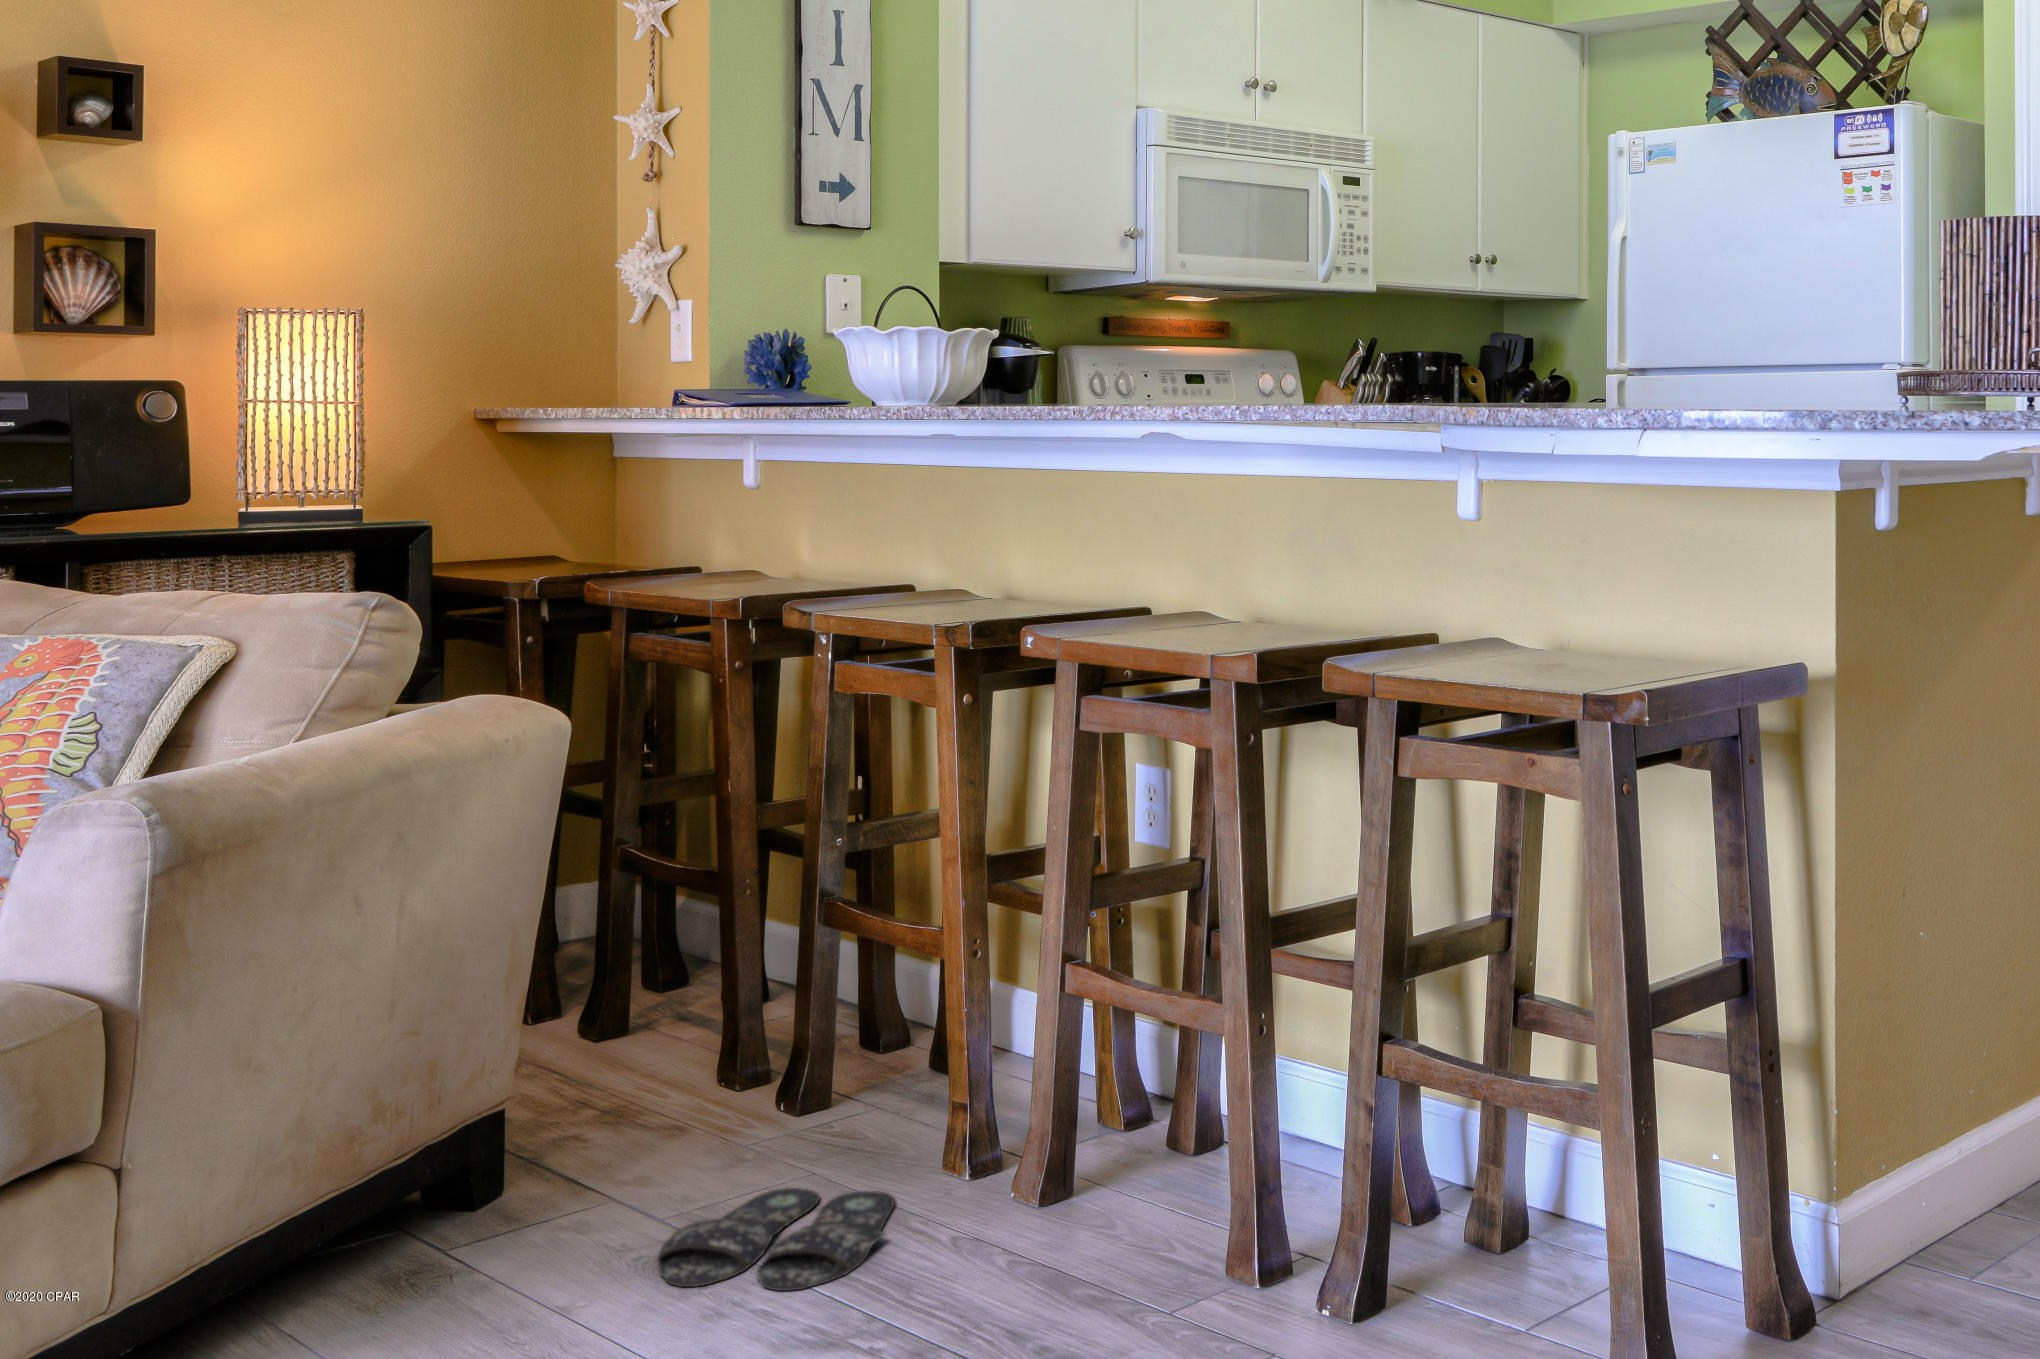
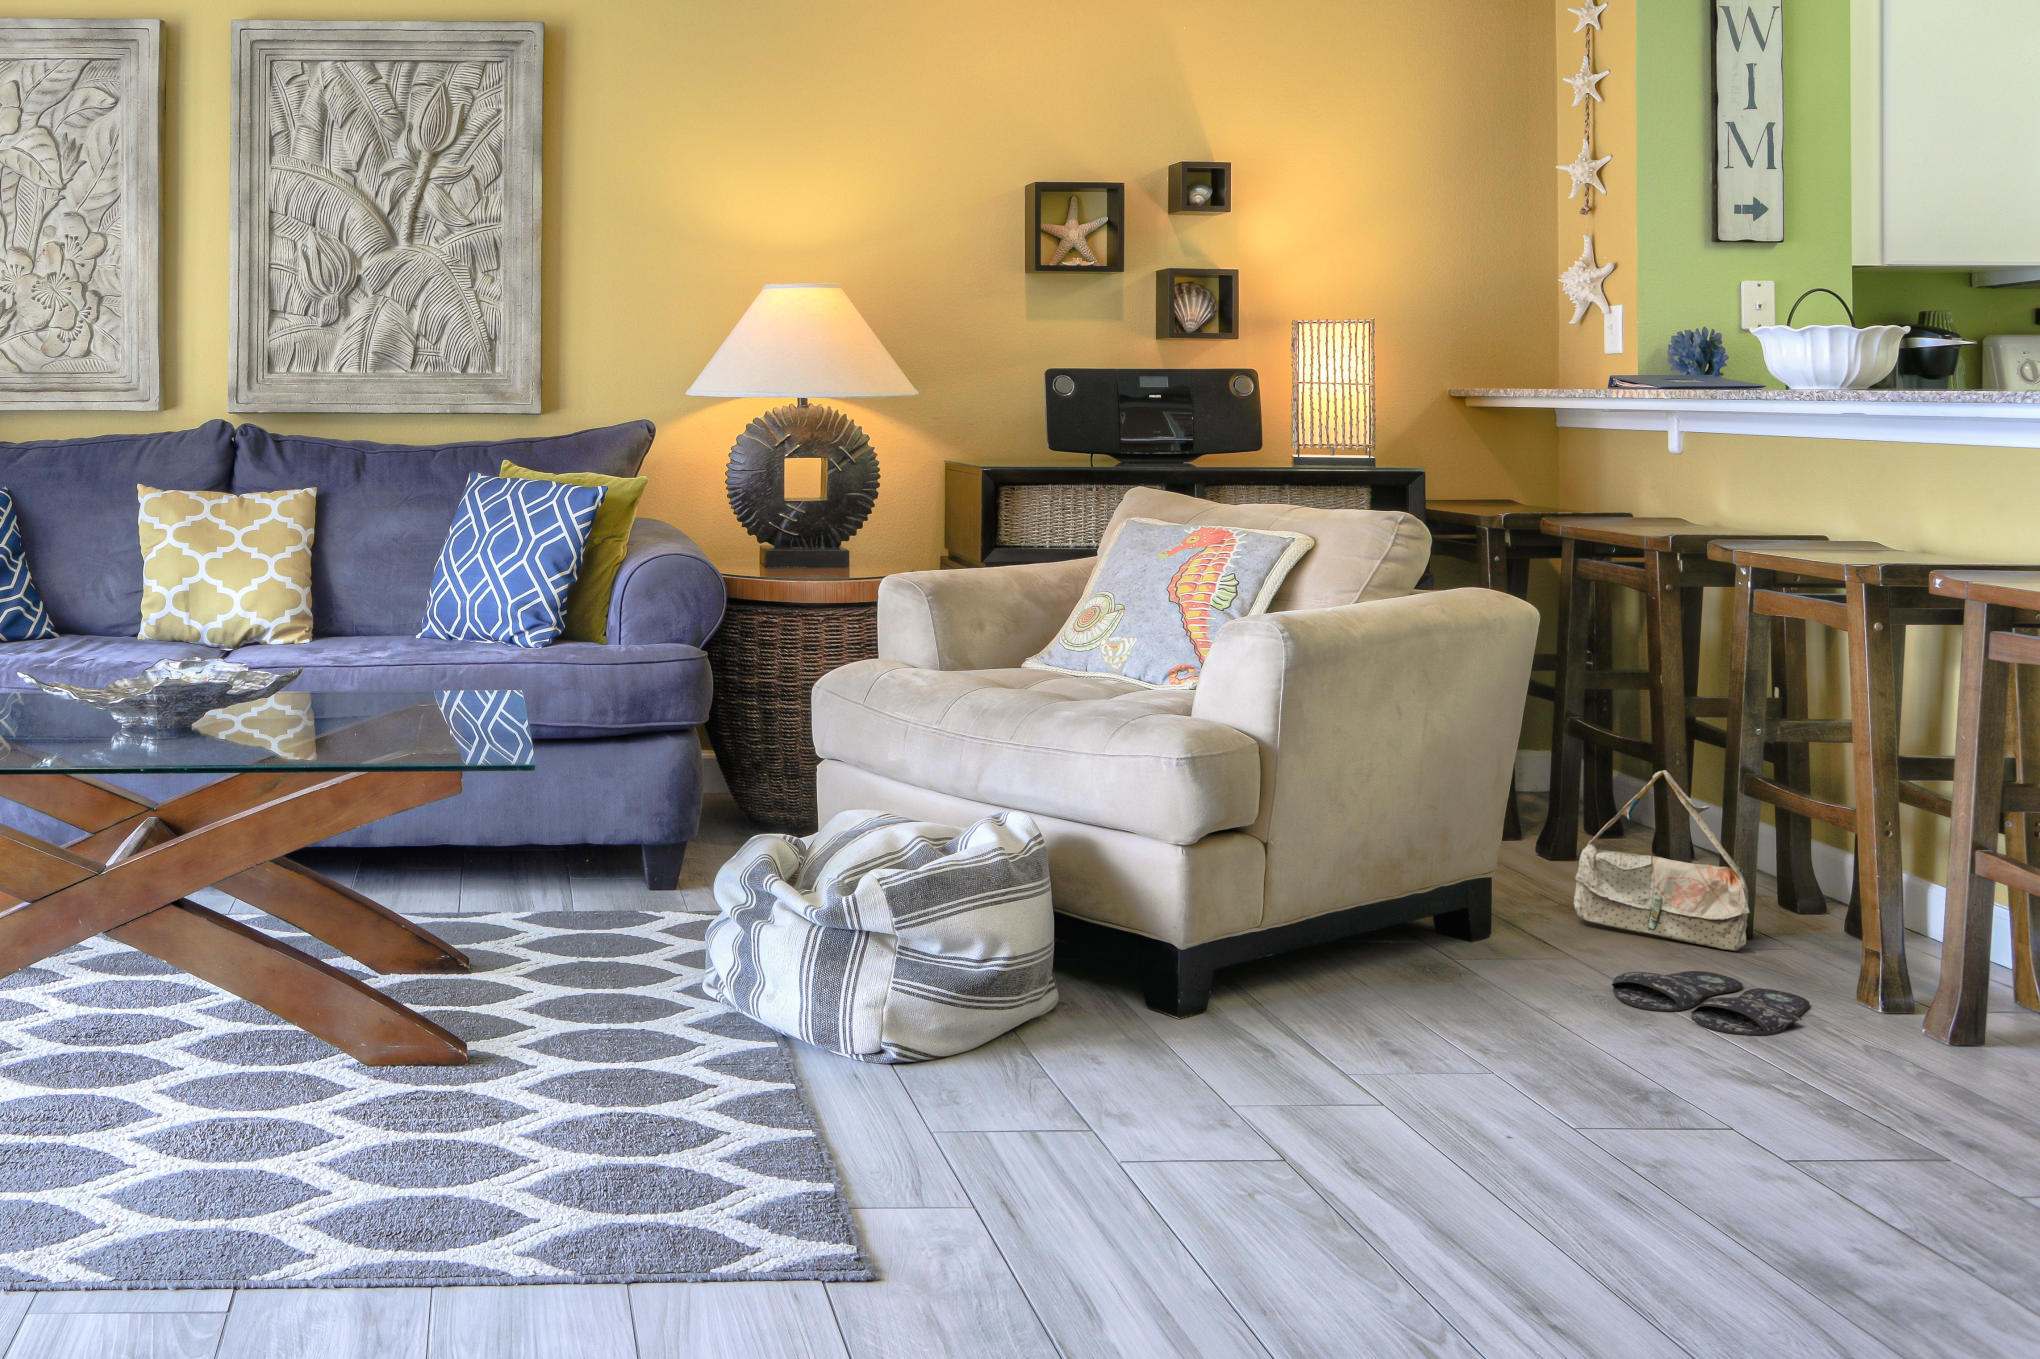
bag: none [615,918,829,1151] -> present [1573,770,1749,951]

